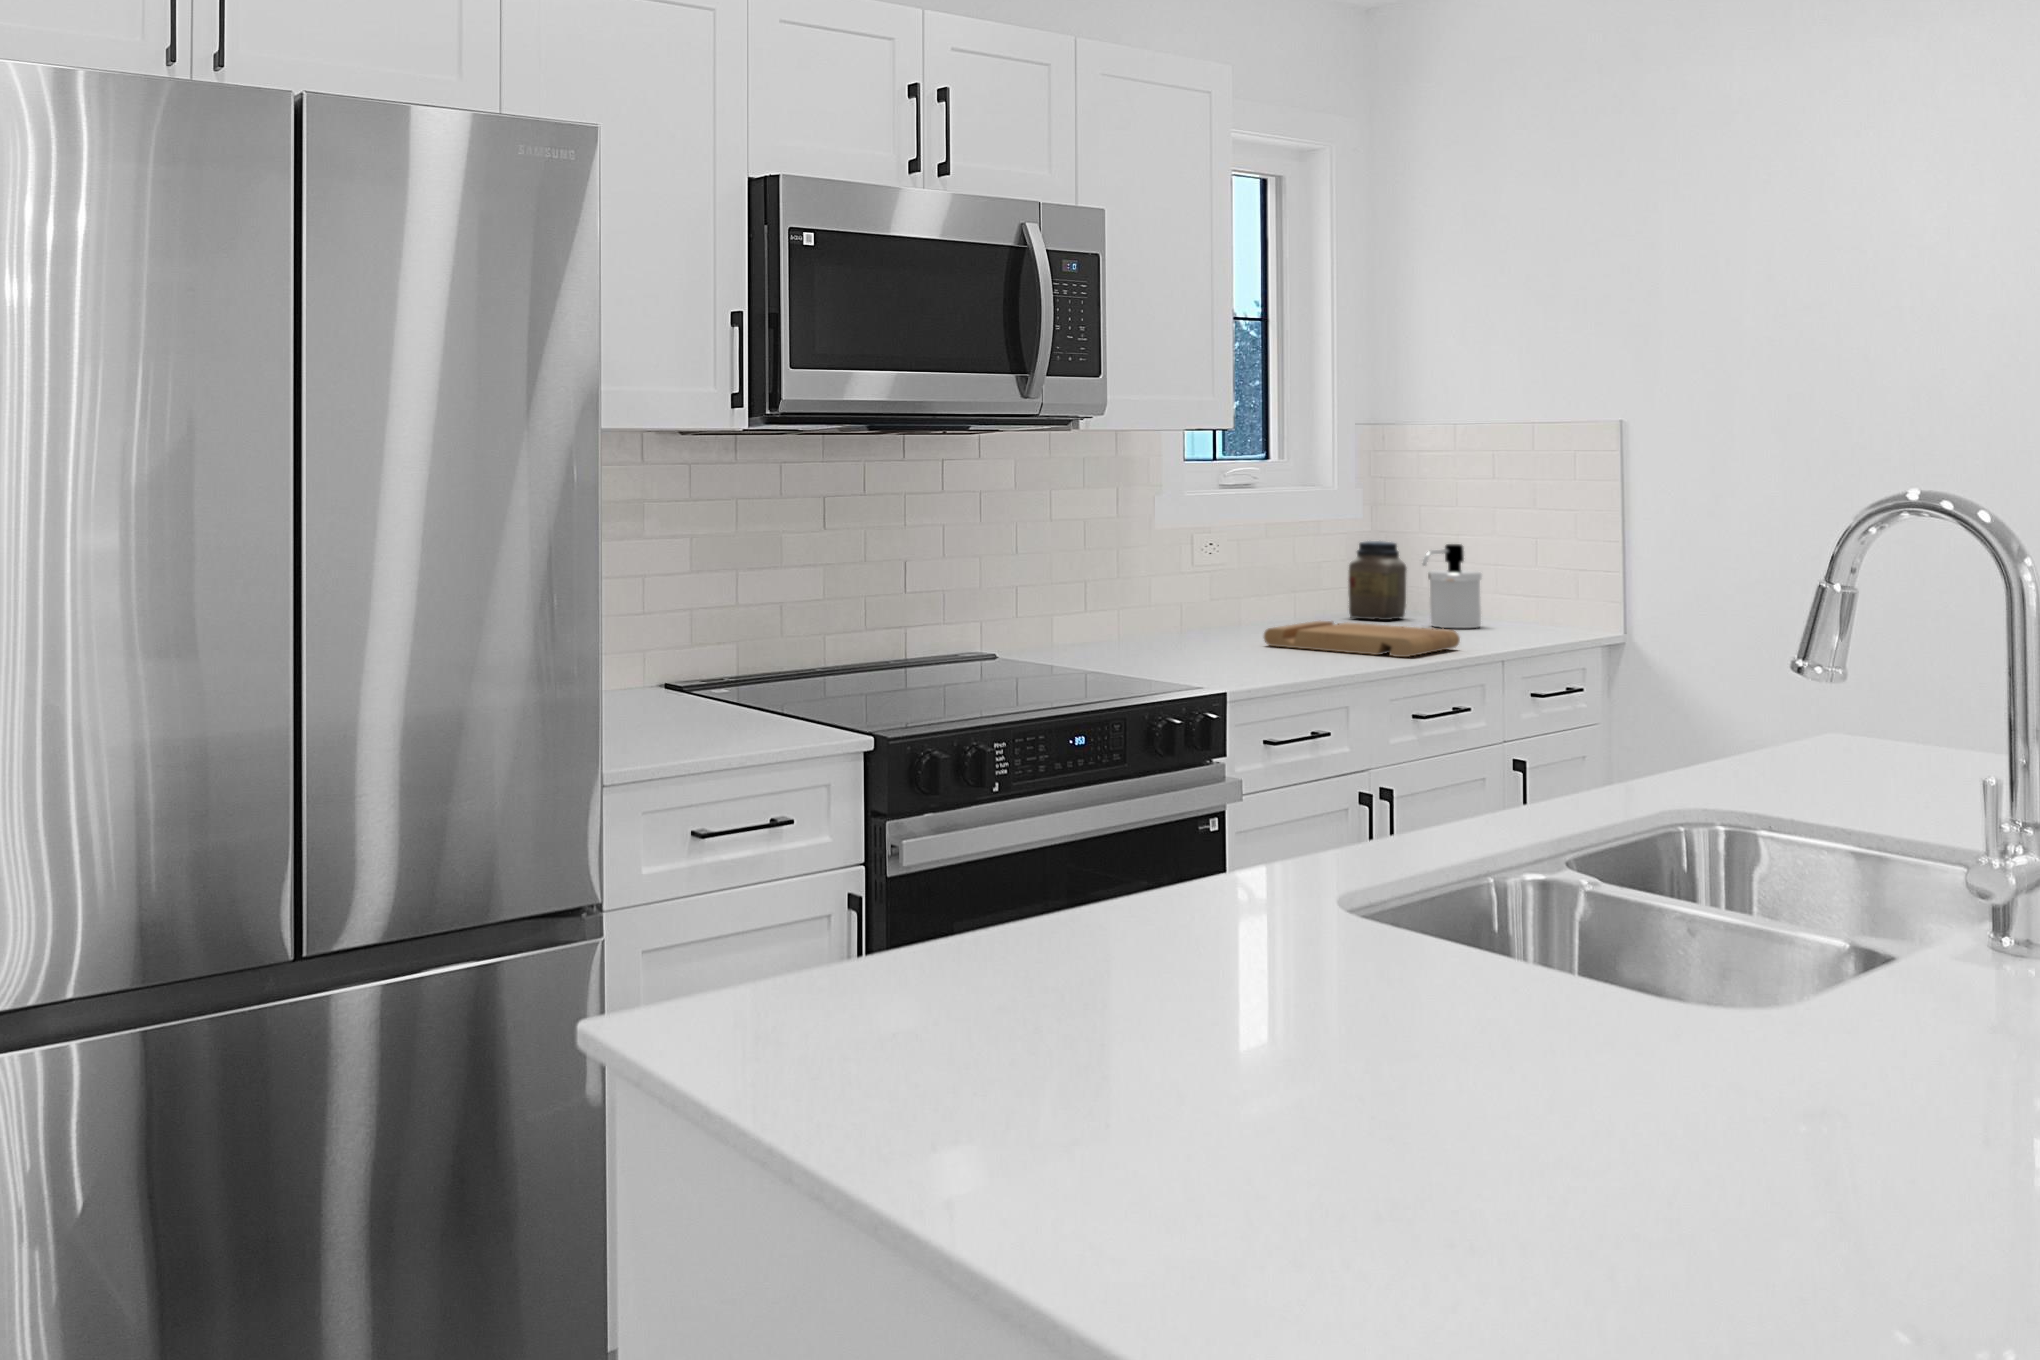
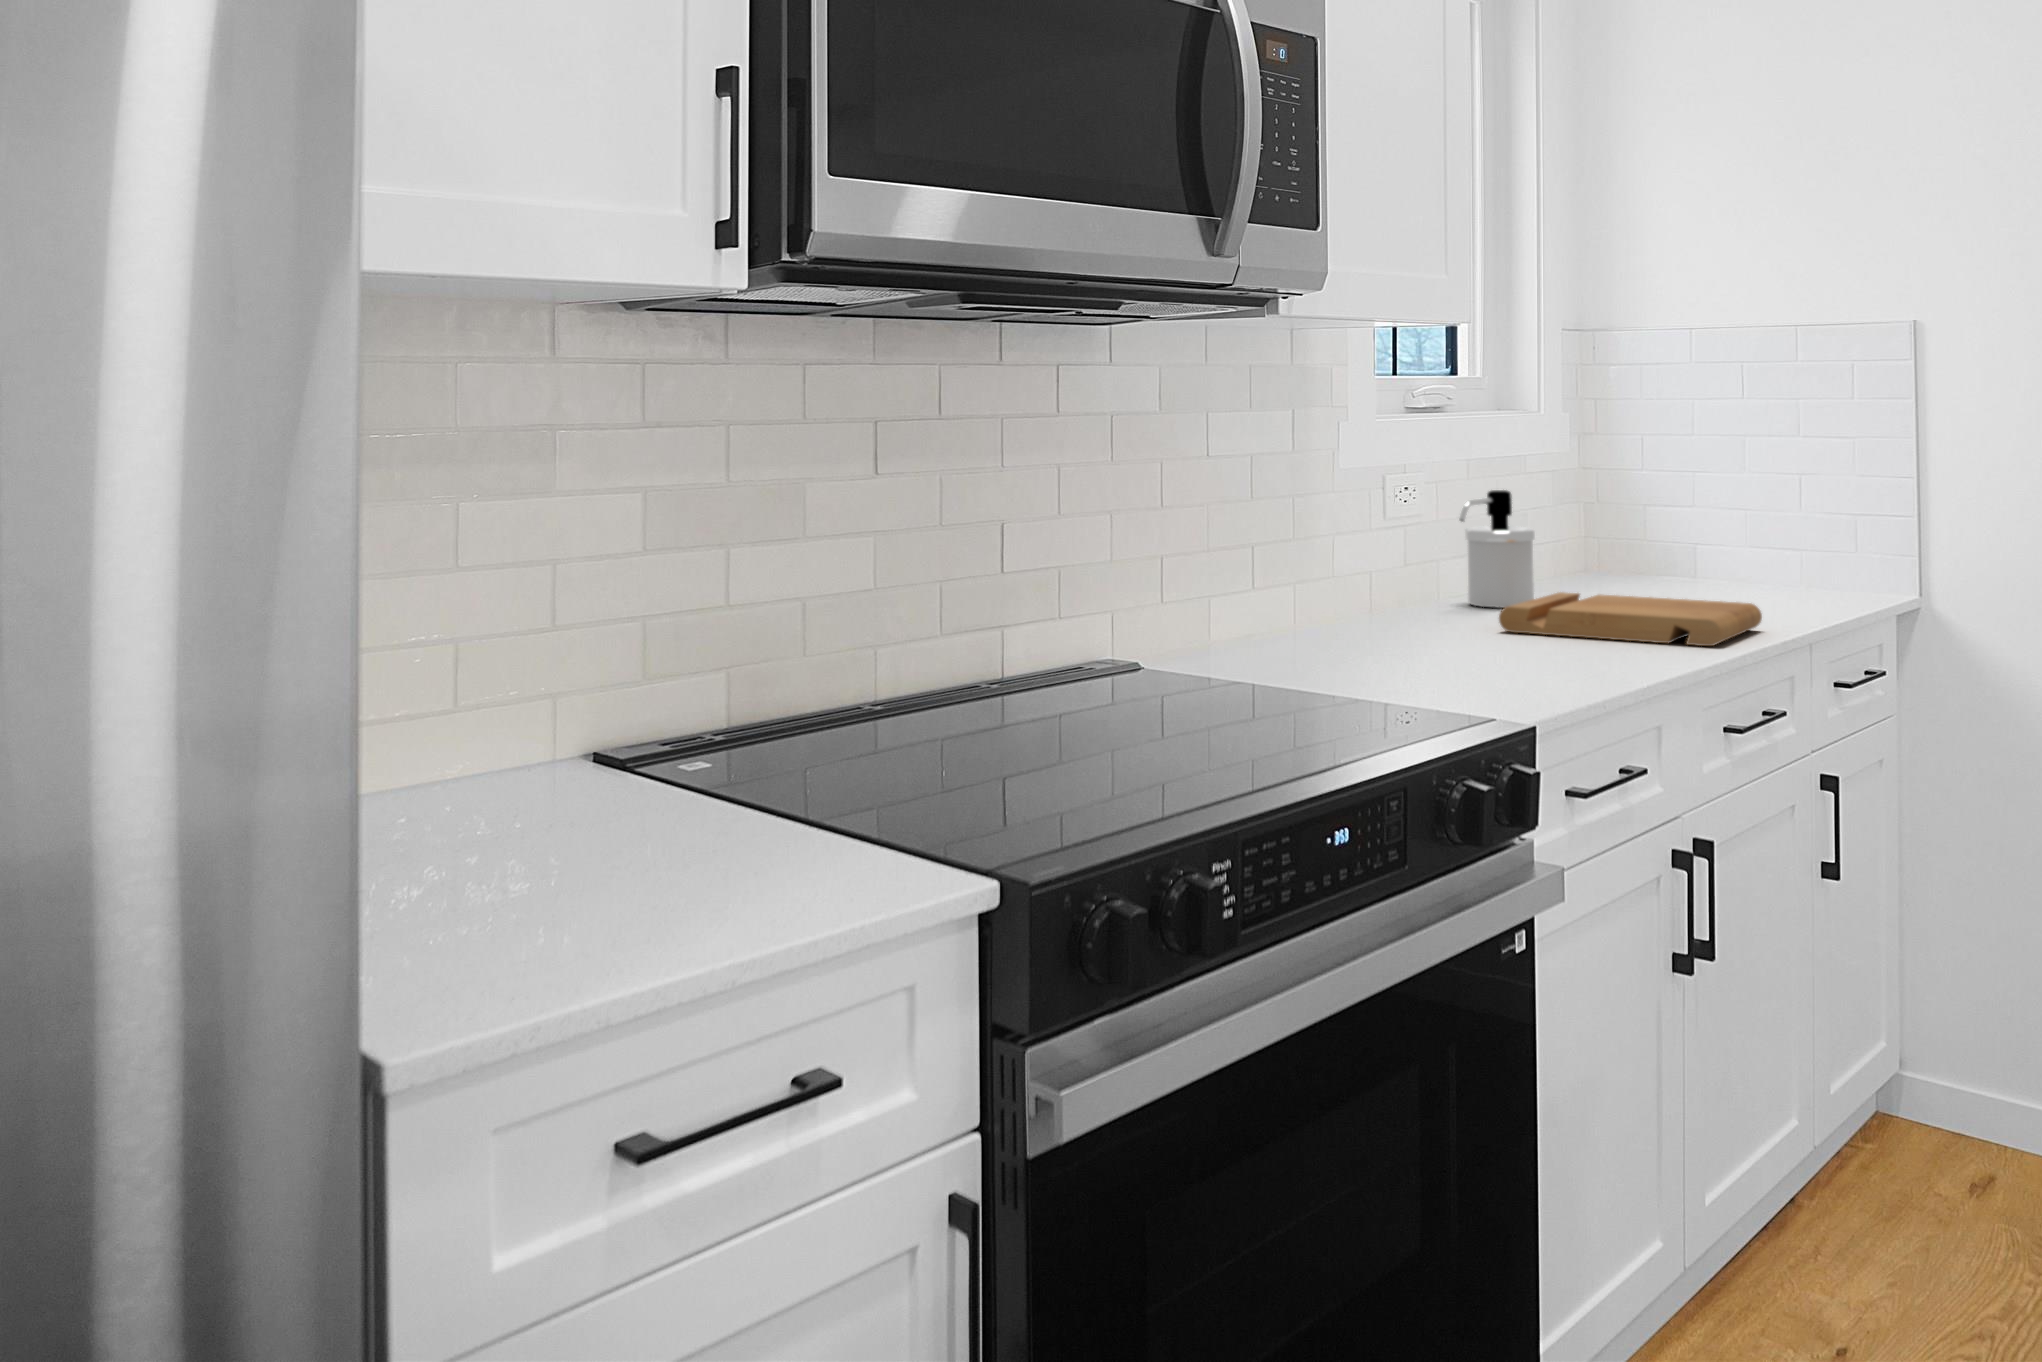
jar: present [1348,541,1406,620] -> none [1560,482,1632,585]
soap dispenser: present [1423,544,1482,628] -> present [1460,490,1535,608]

